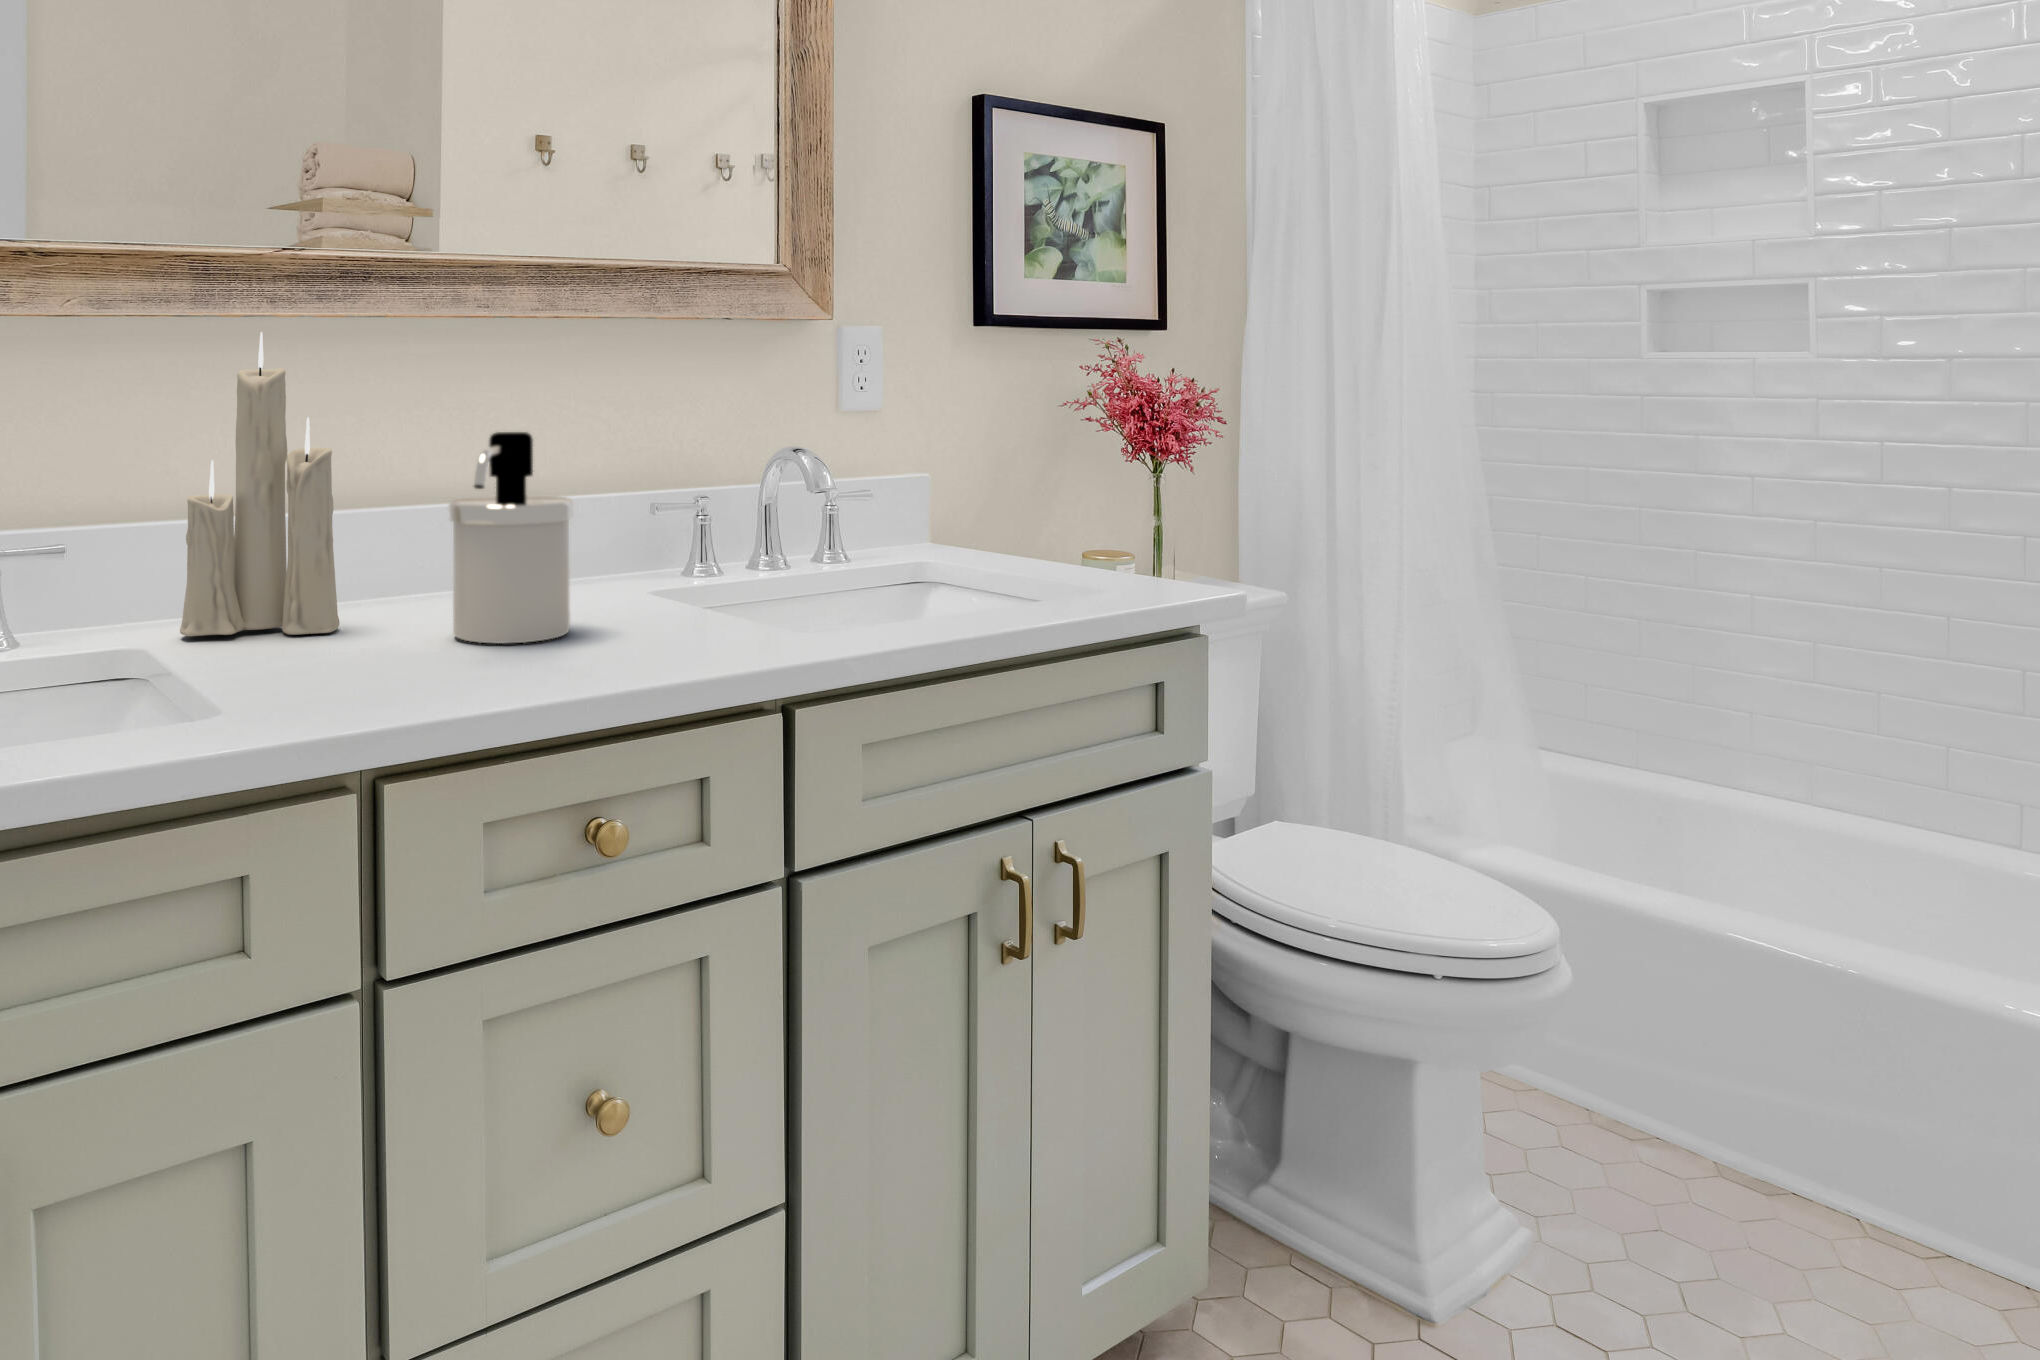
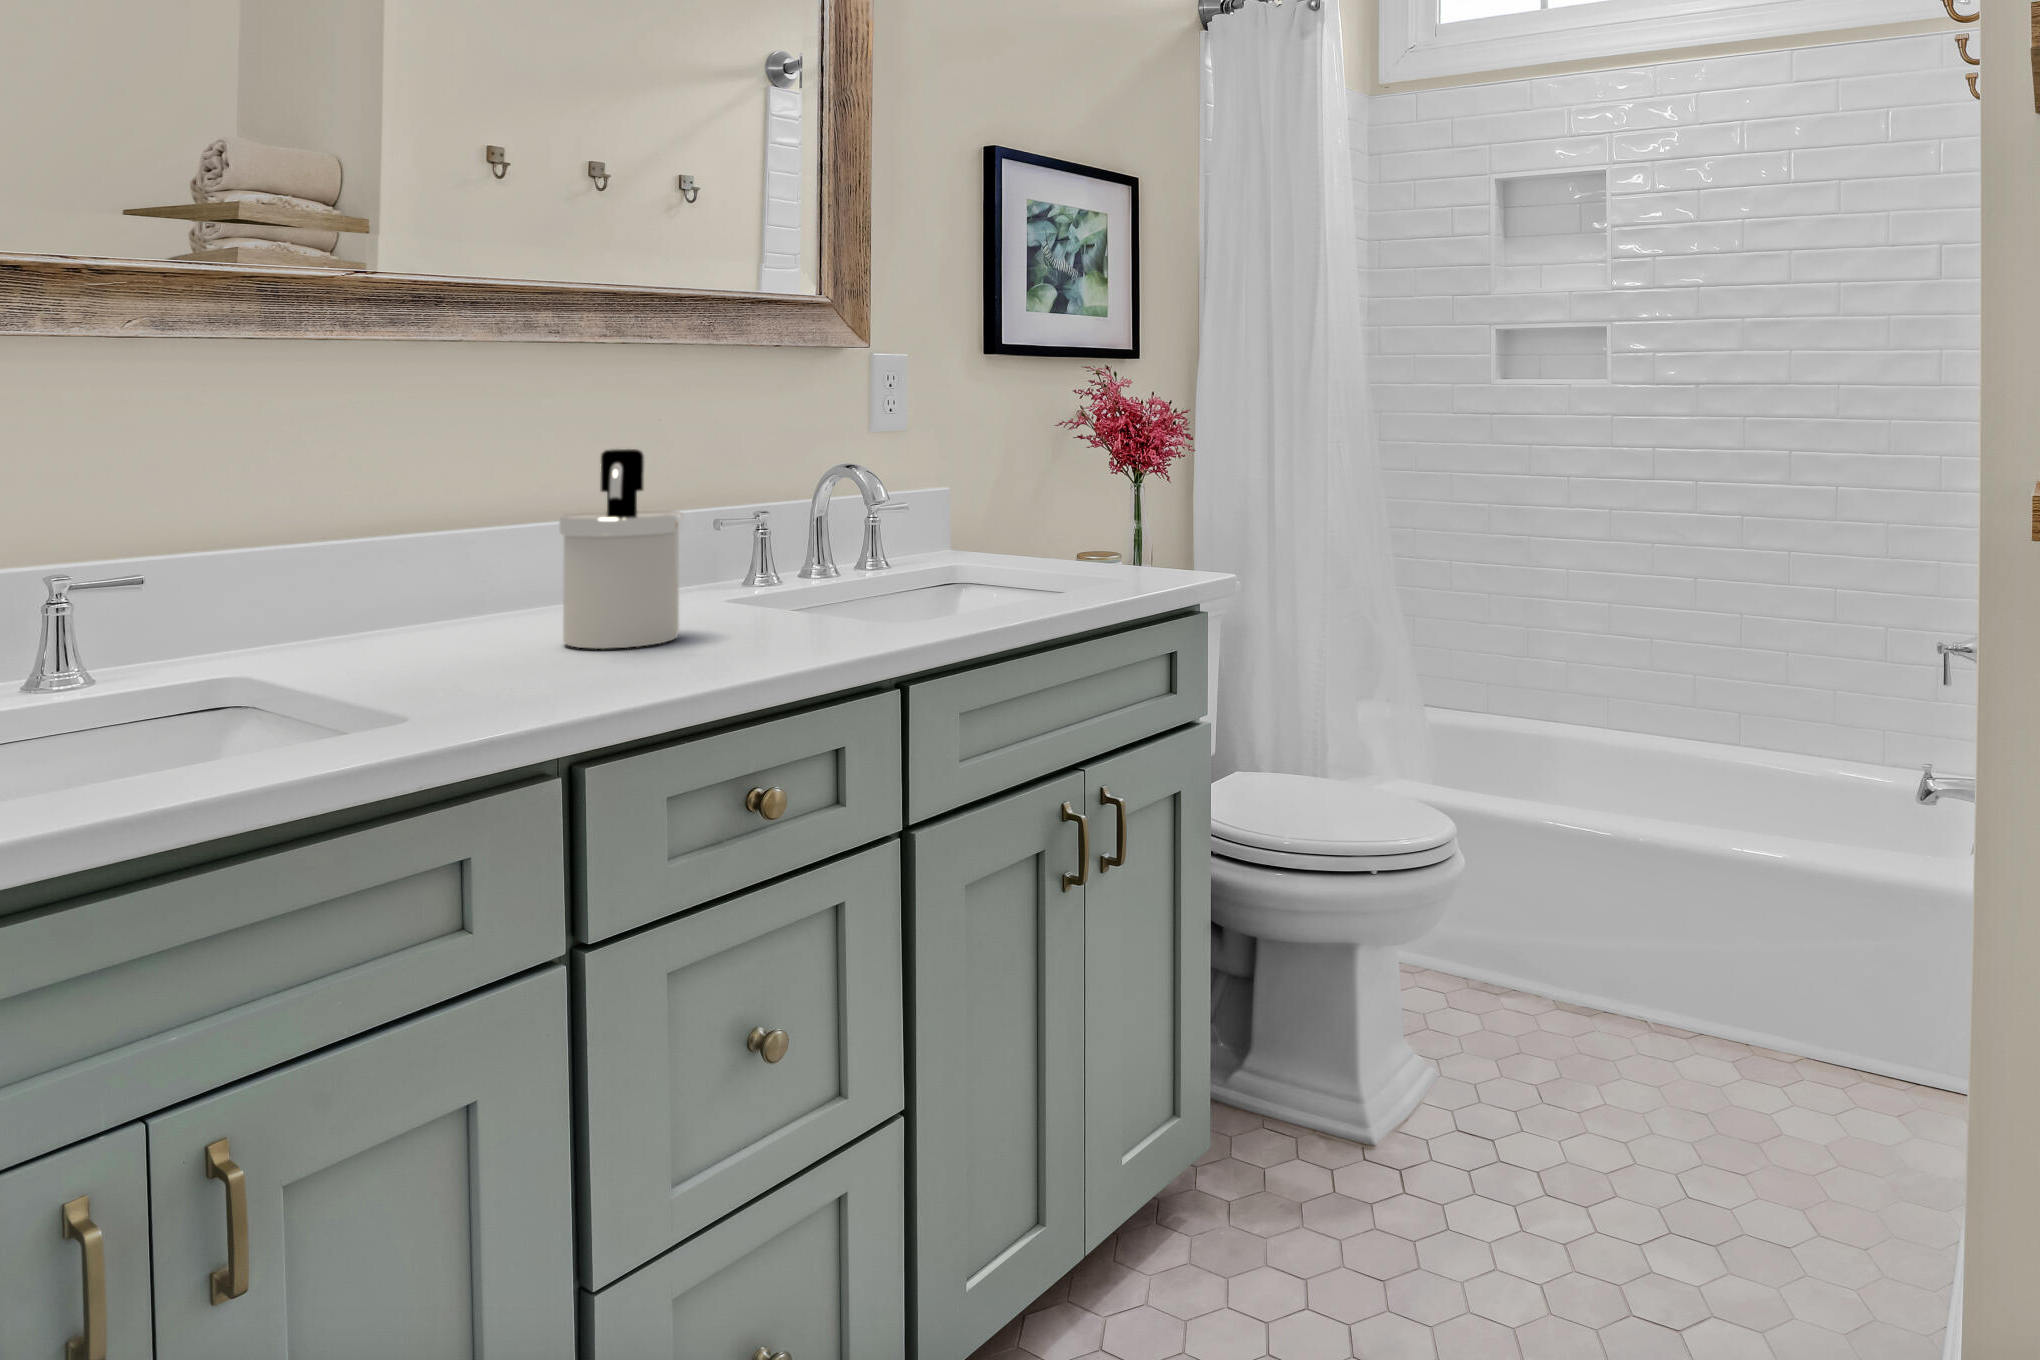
candle: present [180,332,340,636] -> none [260,336,432,661]

